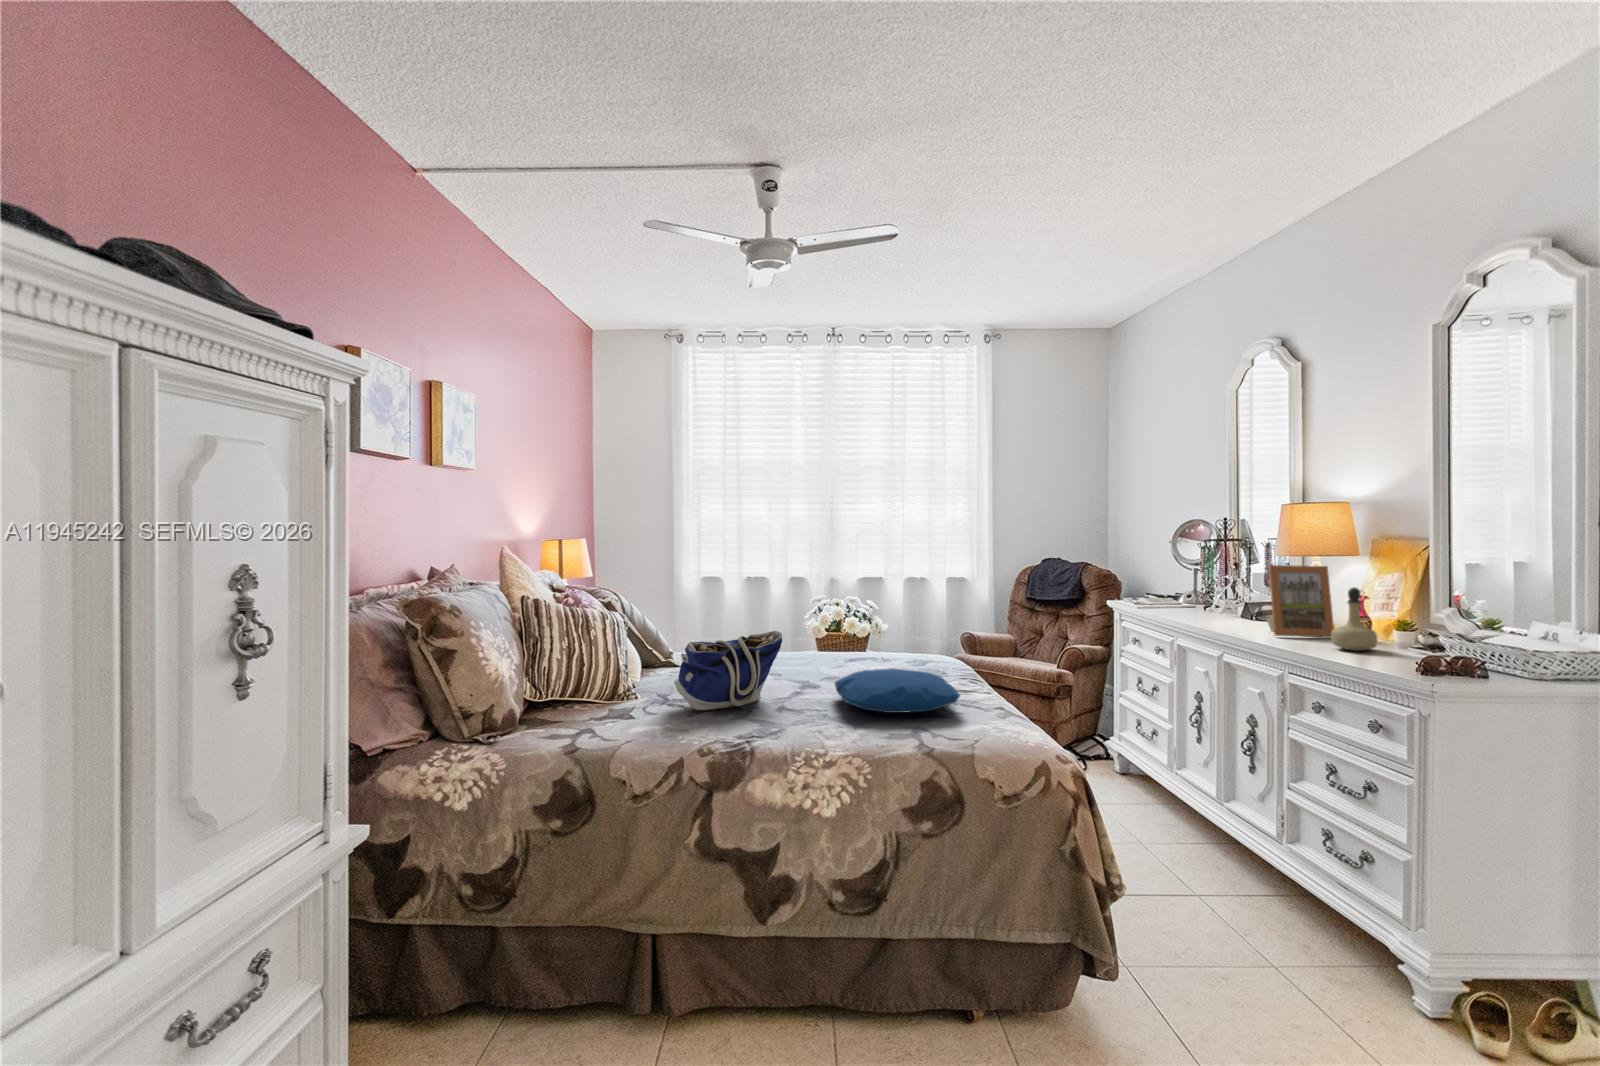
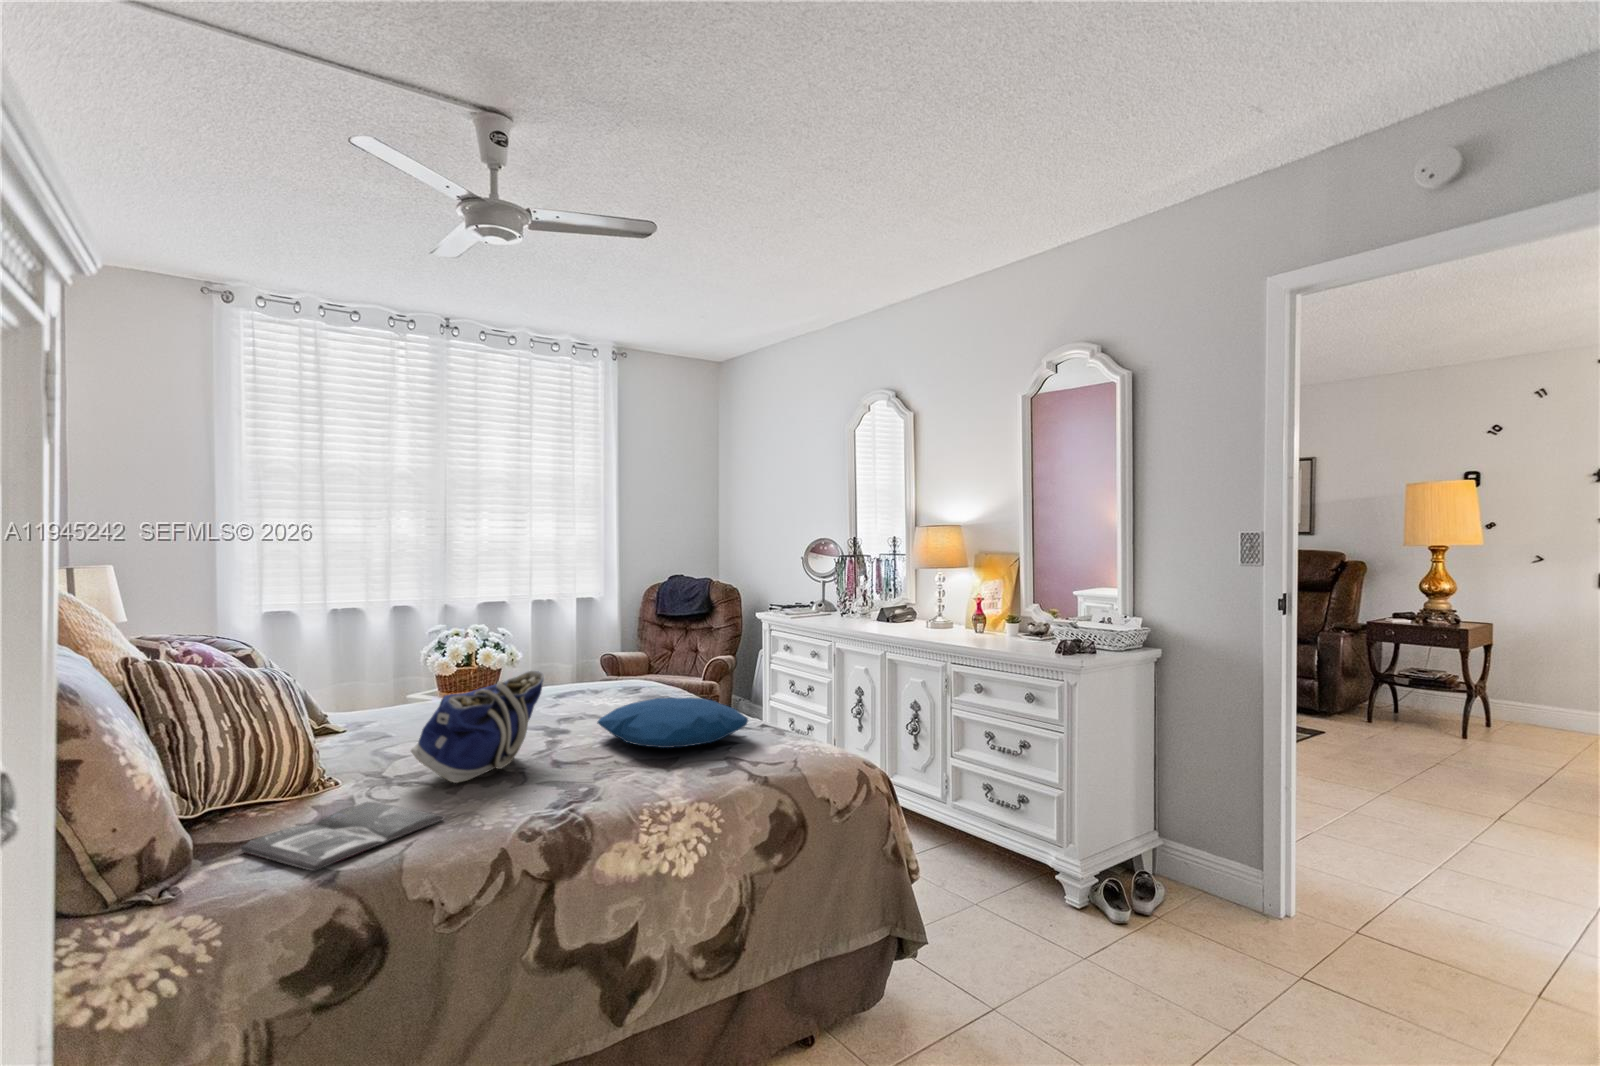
picture frame: present [1267,565,1334,638] -> none [914,575,966,633]
perfume bottle: present [1331,588,1378,651] -> none [978,591,1009,640]
magazine: none [547,712,665,744] -> present [241,802,444,871]

